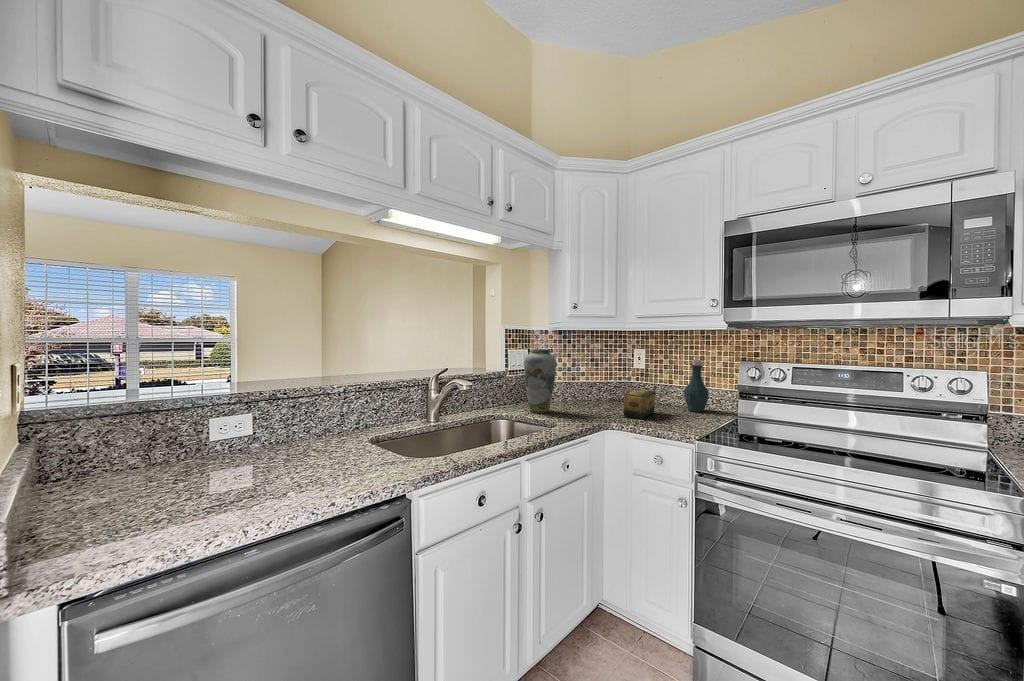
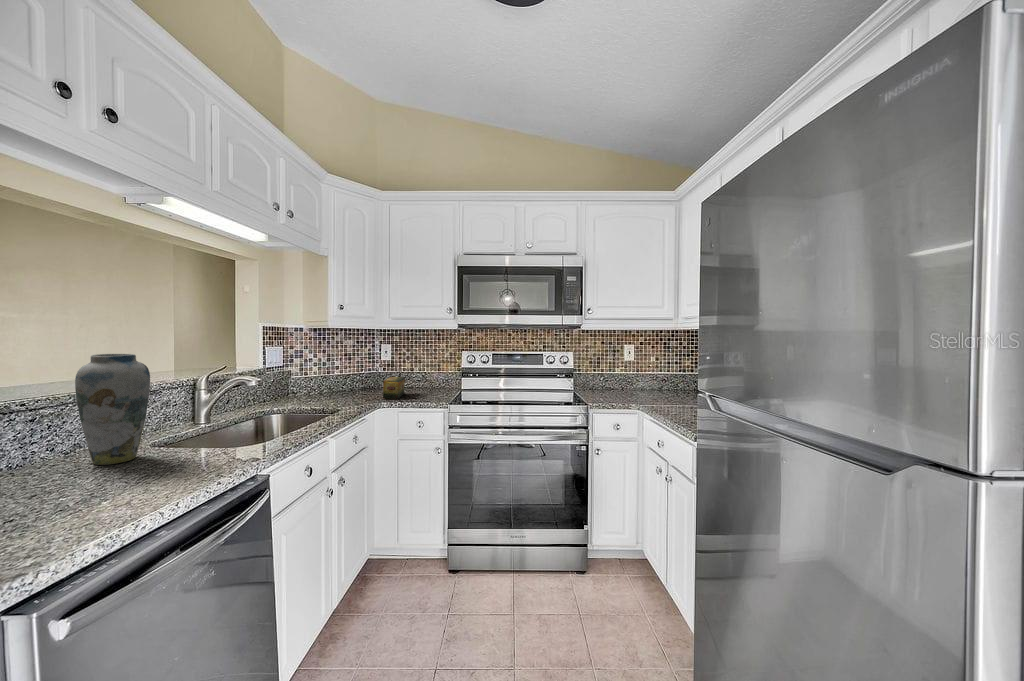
vase: present [524,349,556,413] -> present [75,354,150,465]
bottle: present [684,360,709,412] -> none [424,351,441,390]

